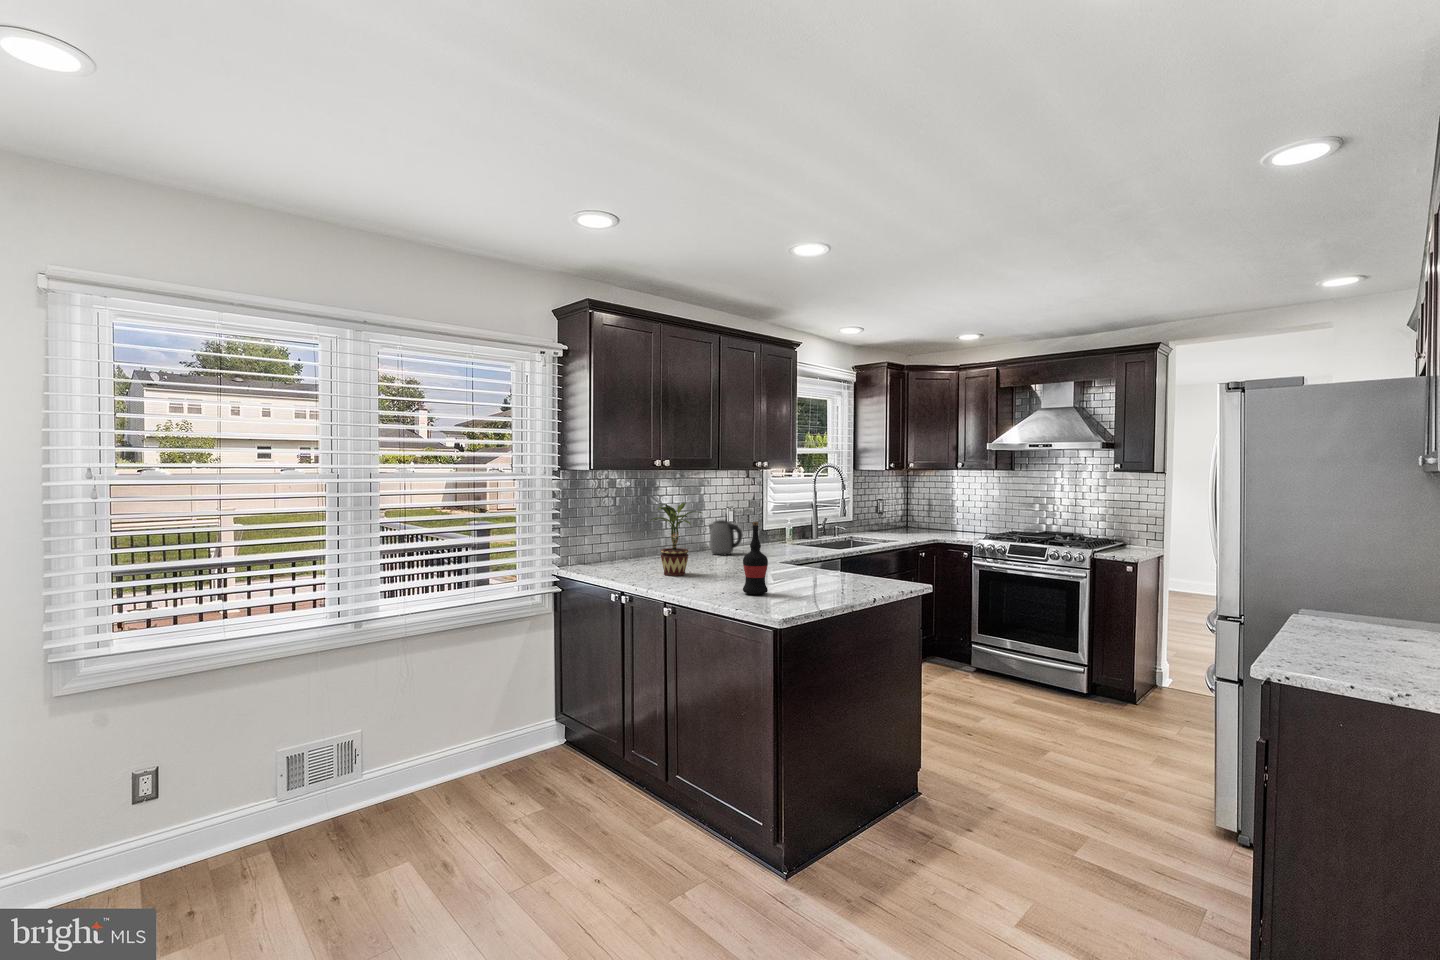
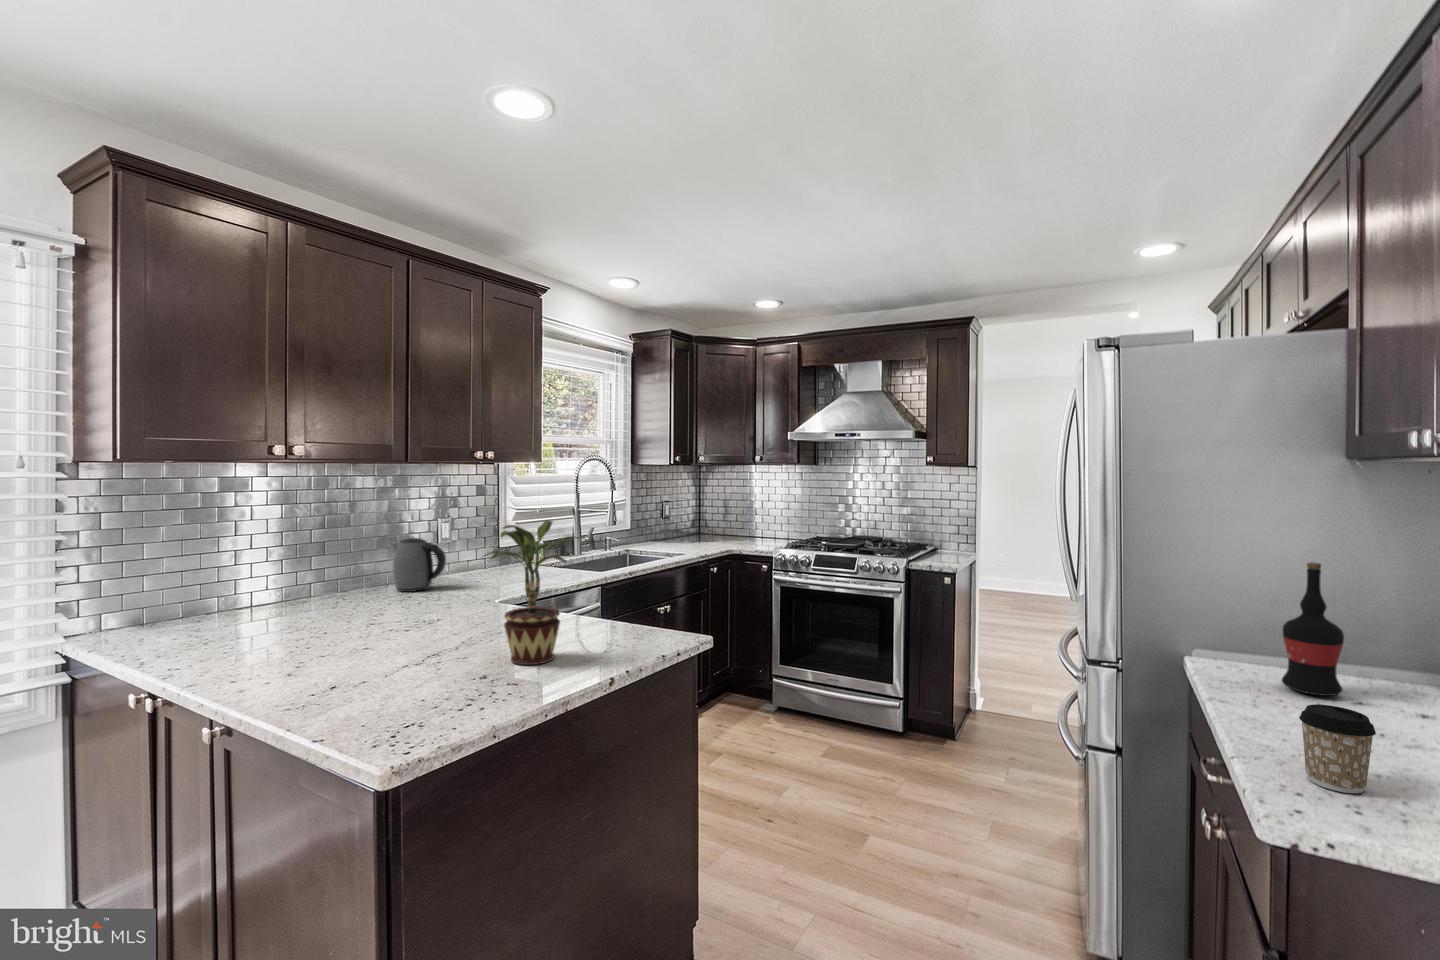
potted plant: present [650,503,702,576] -> present [484,520,587,665]
wine bottle: present [743,522,768,594] -> present [1282,562,1344,696]
coffee cup: none [1294,615,1336,661] -> present [1299,704,1376,793]

